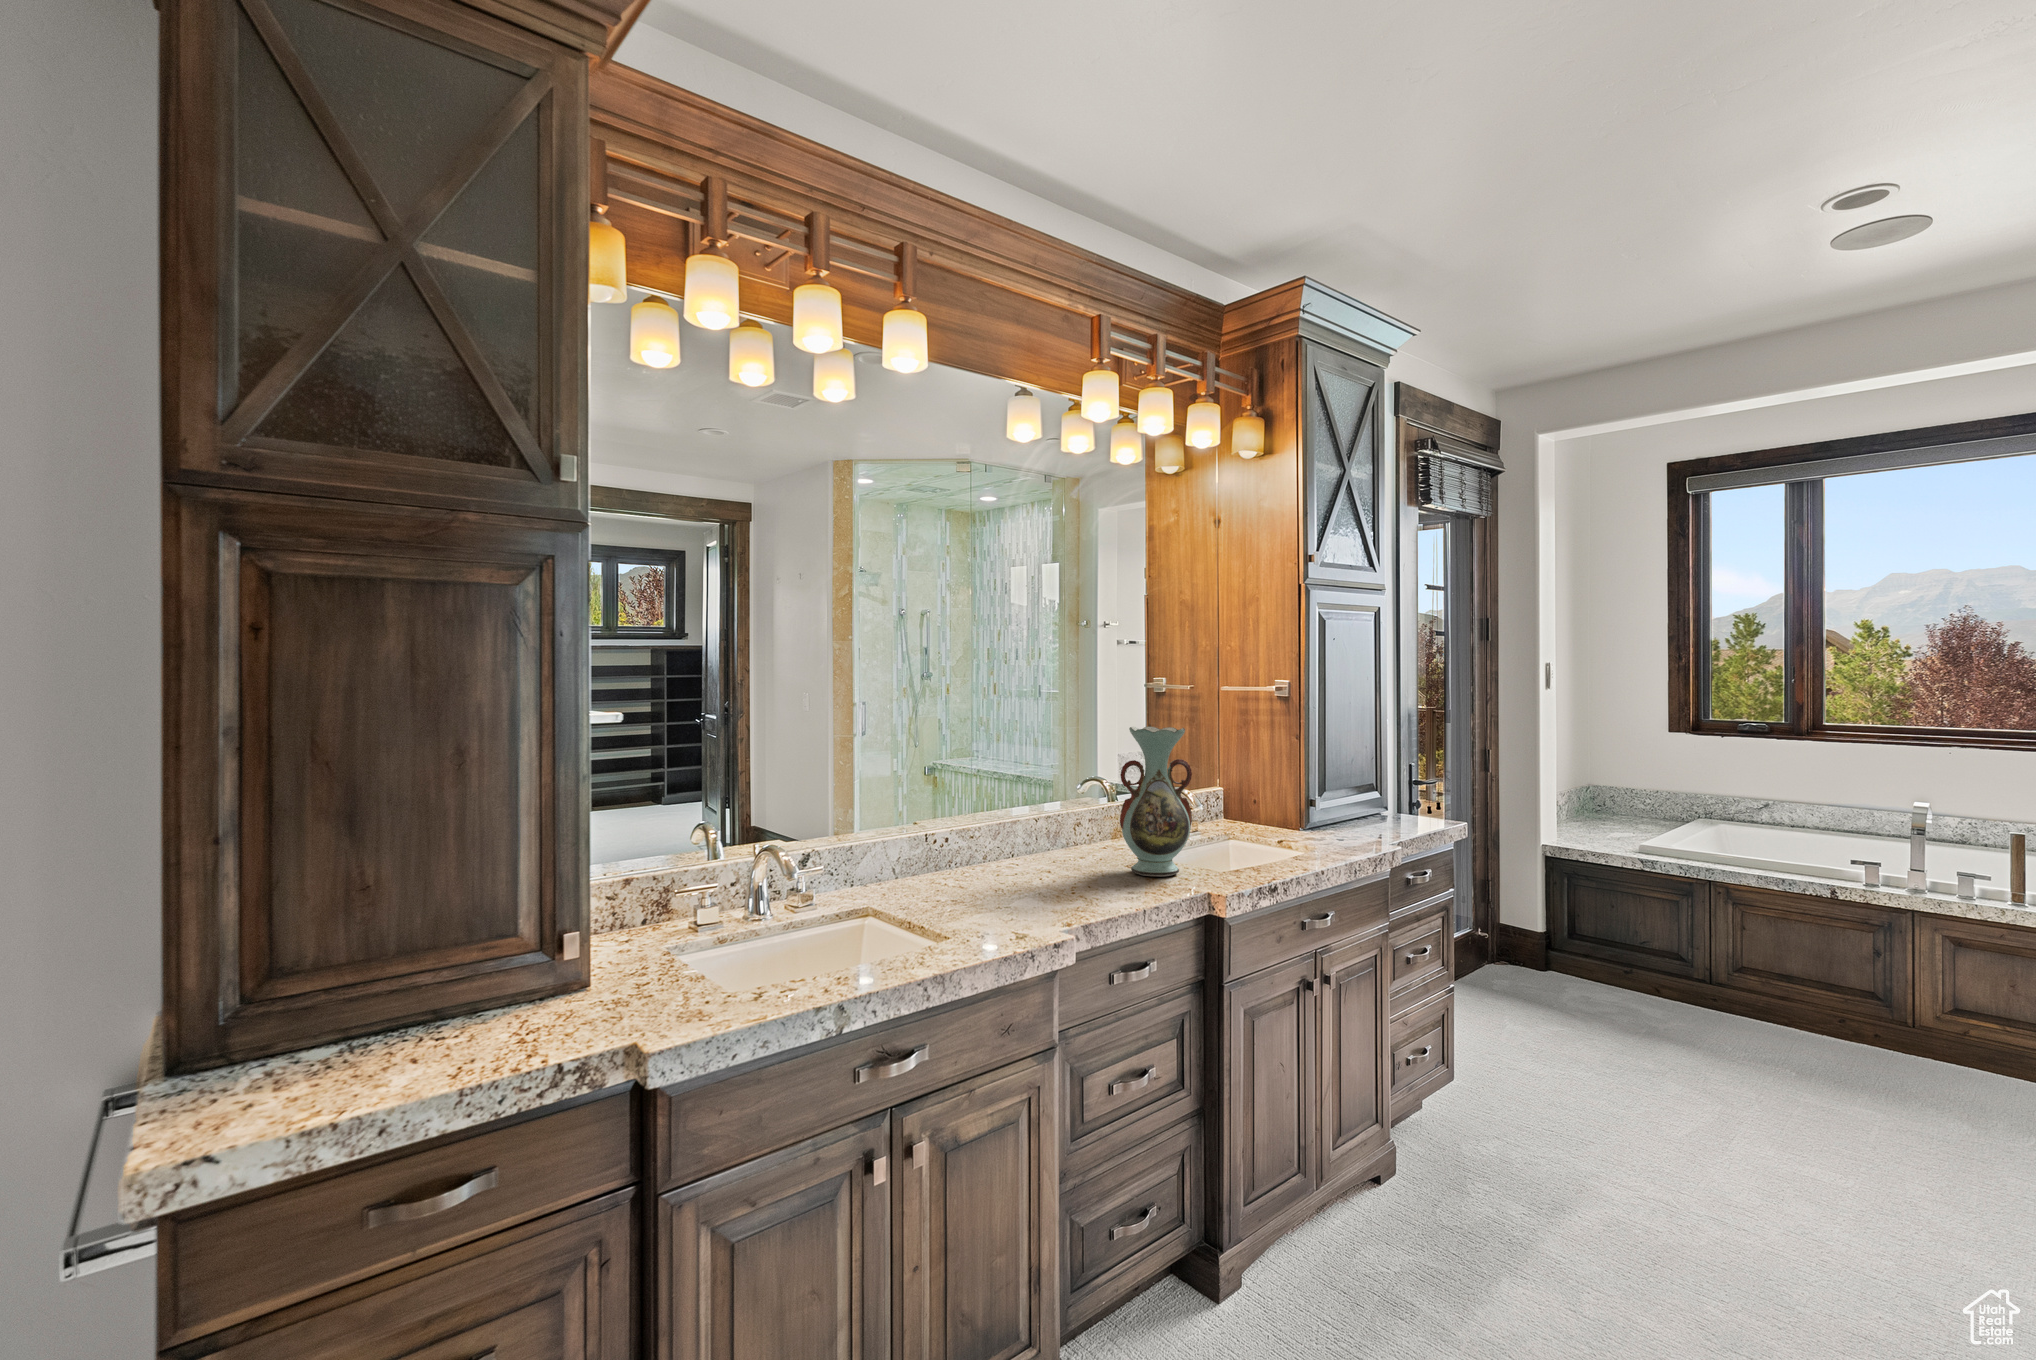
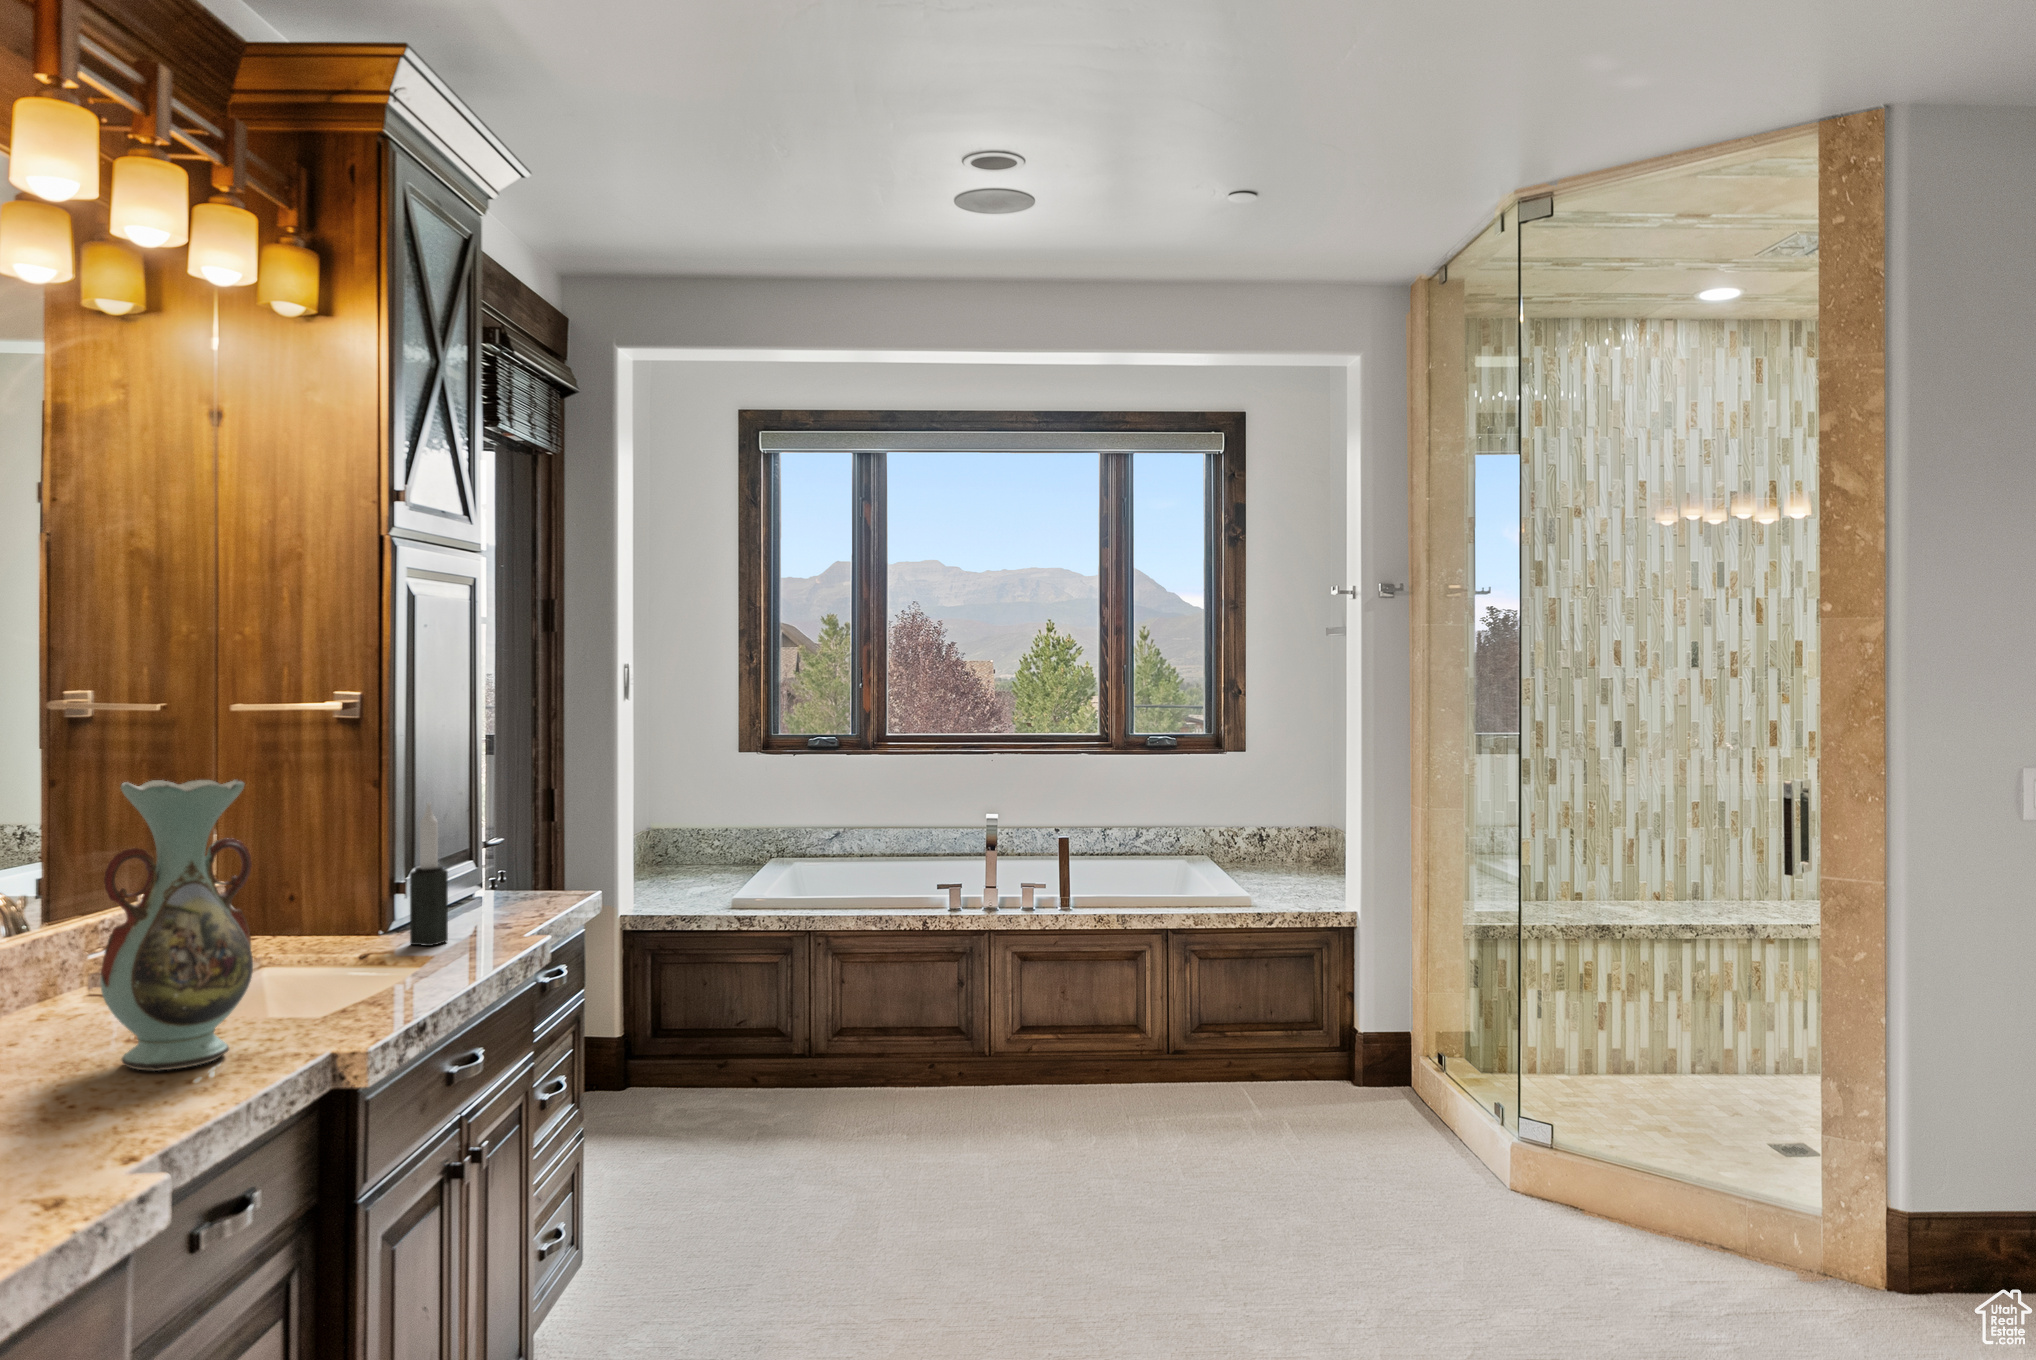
candle: none [1317,749,1341,839] -> present [410,803,448,946]

